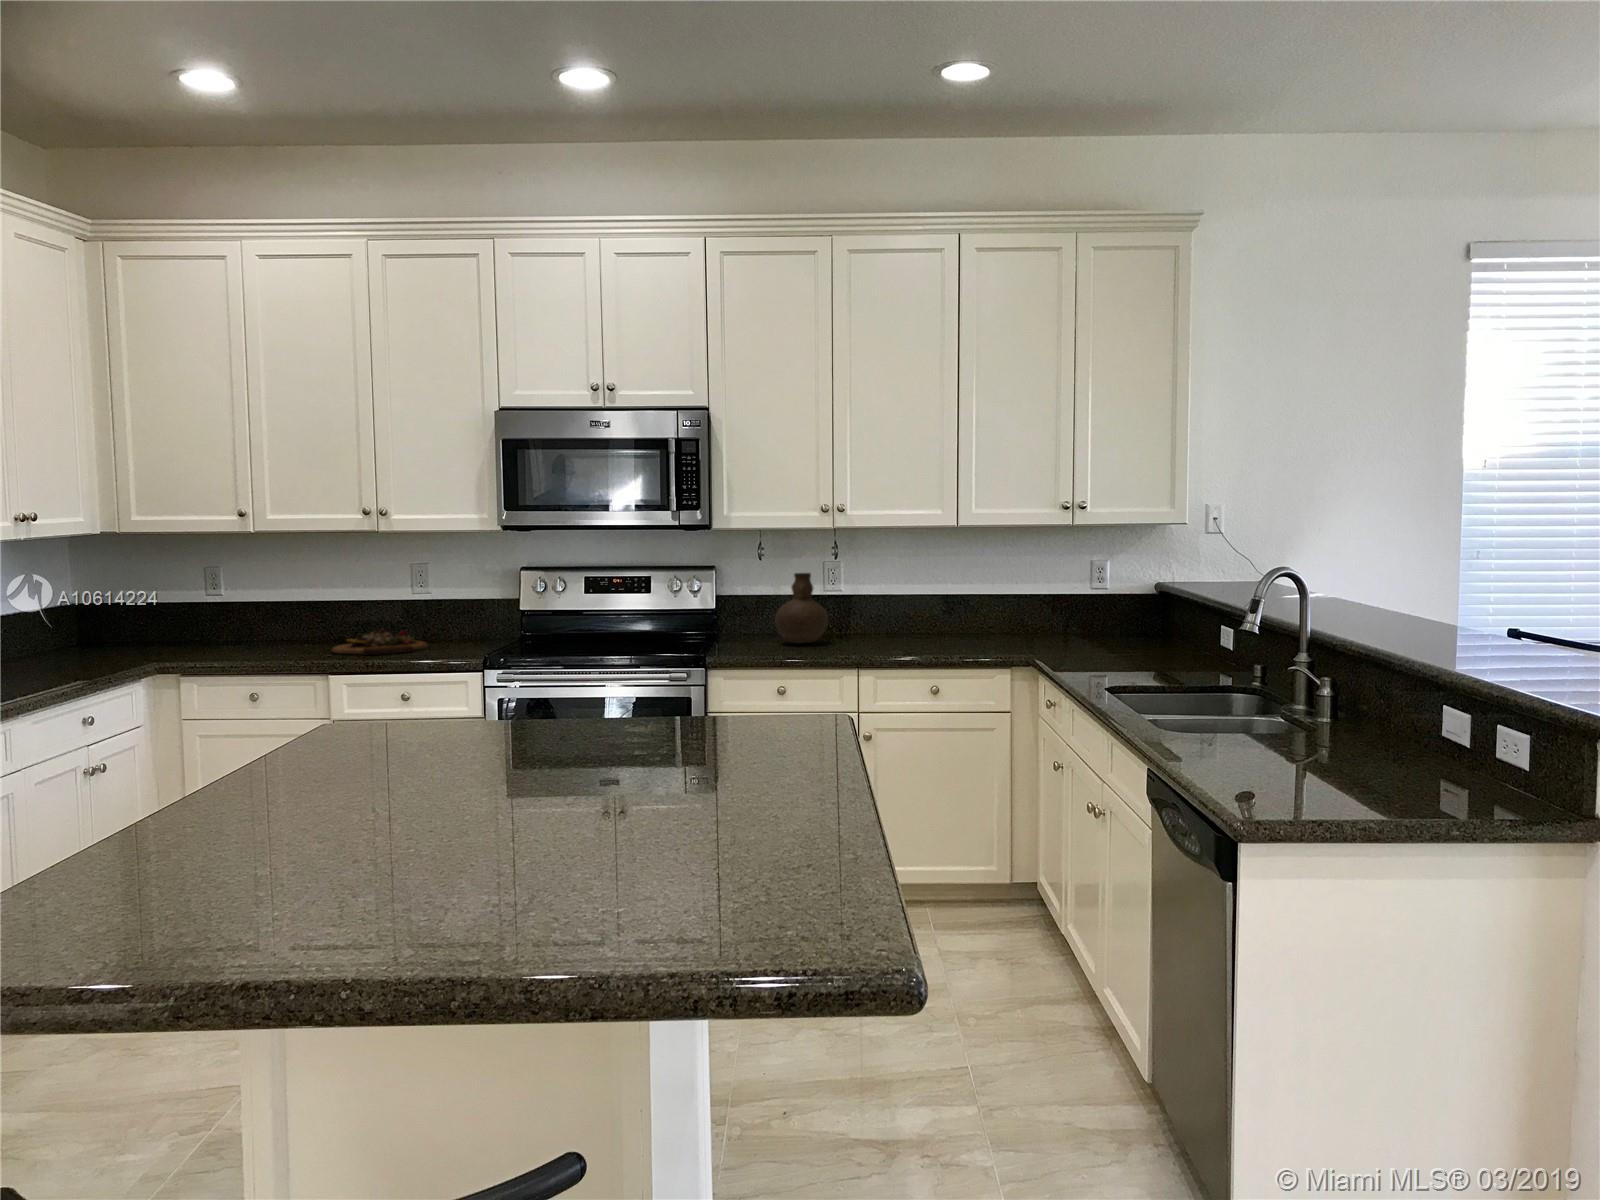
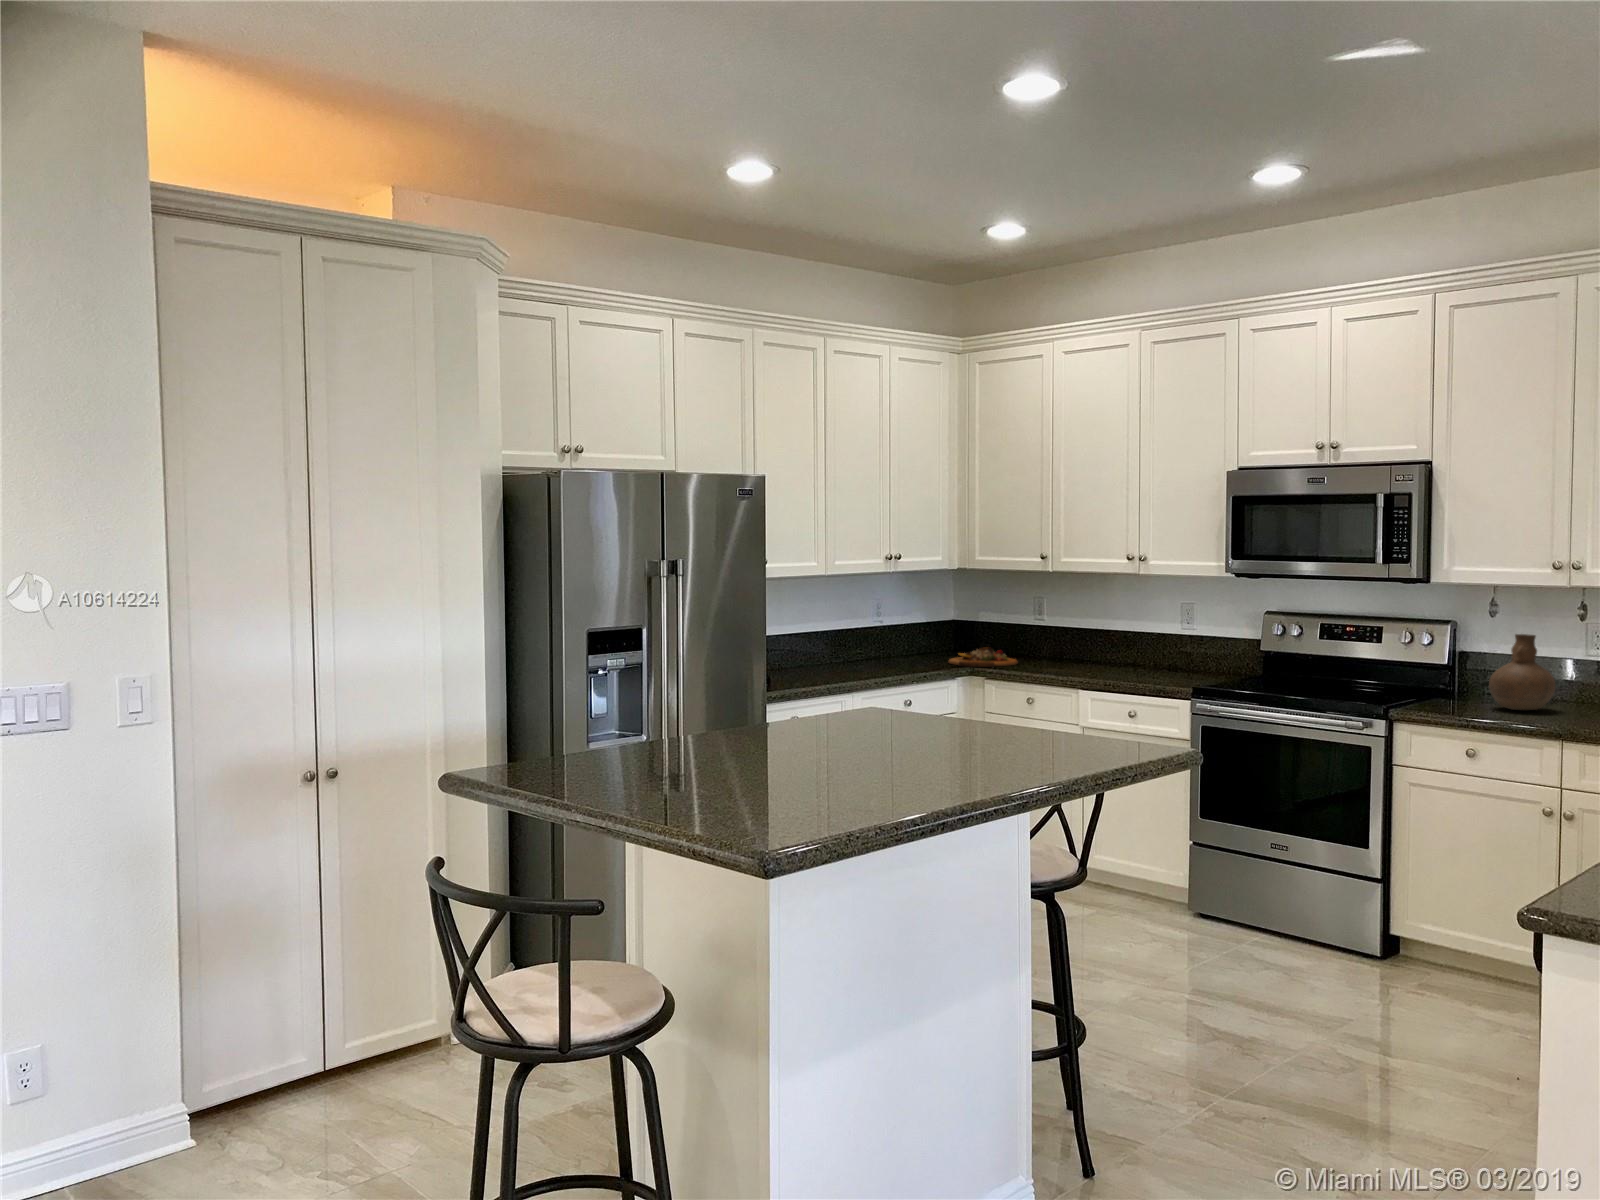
cutting board: present [332,629,428,655] -> present [949,647,1018,667]

